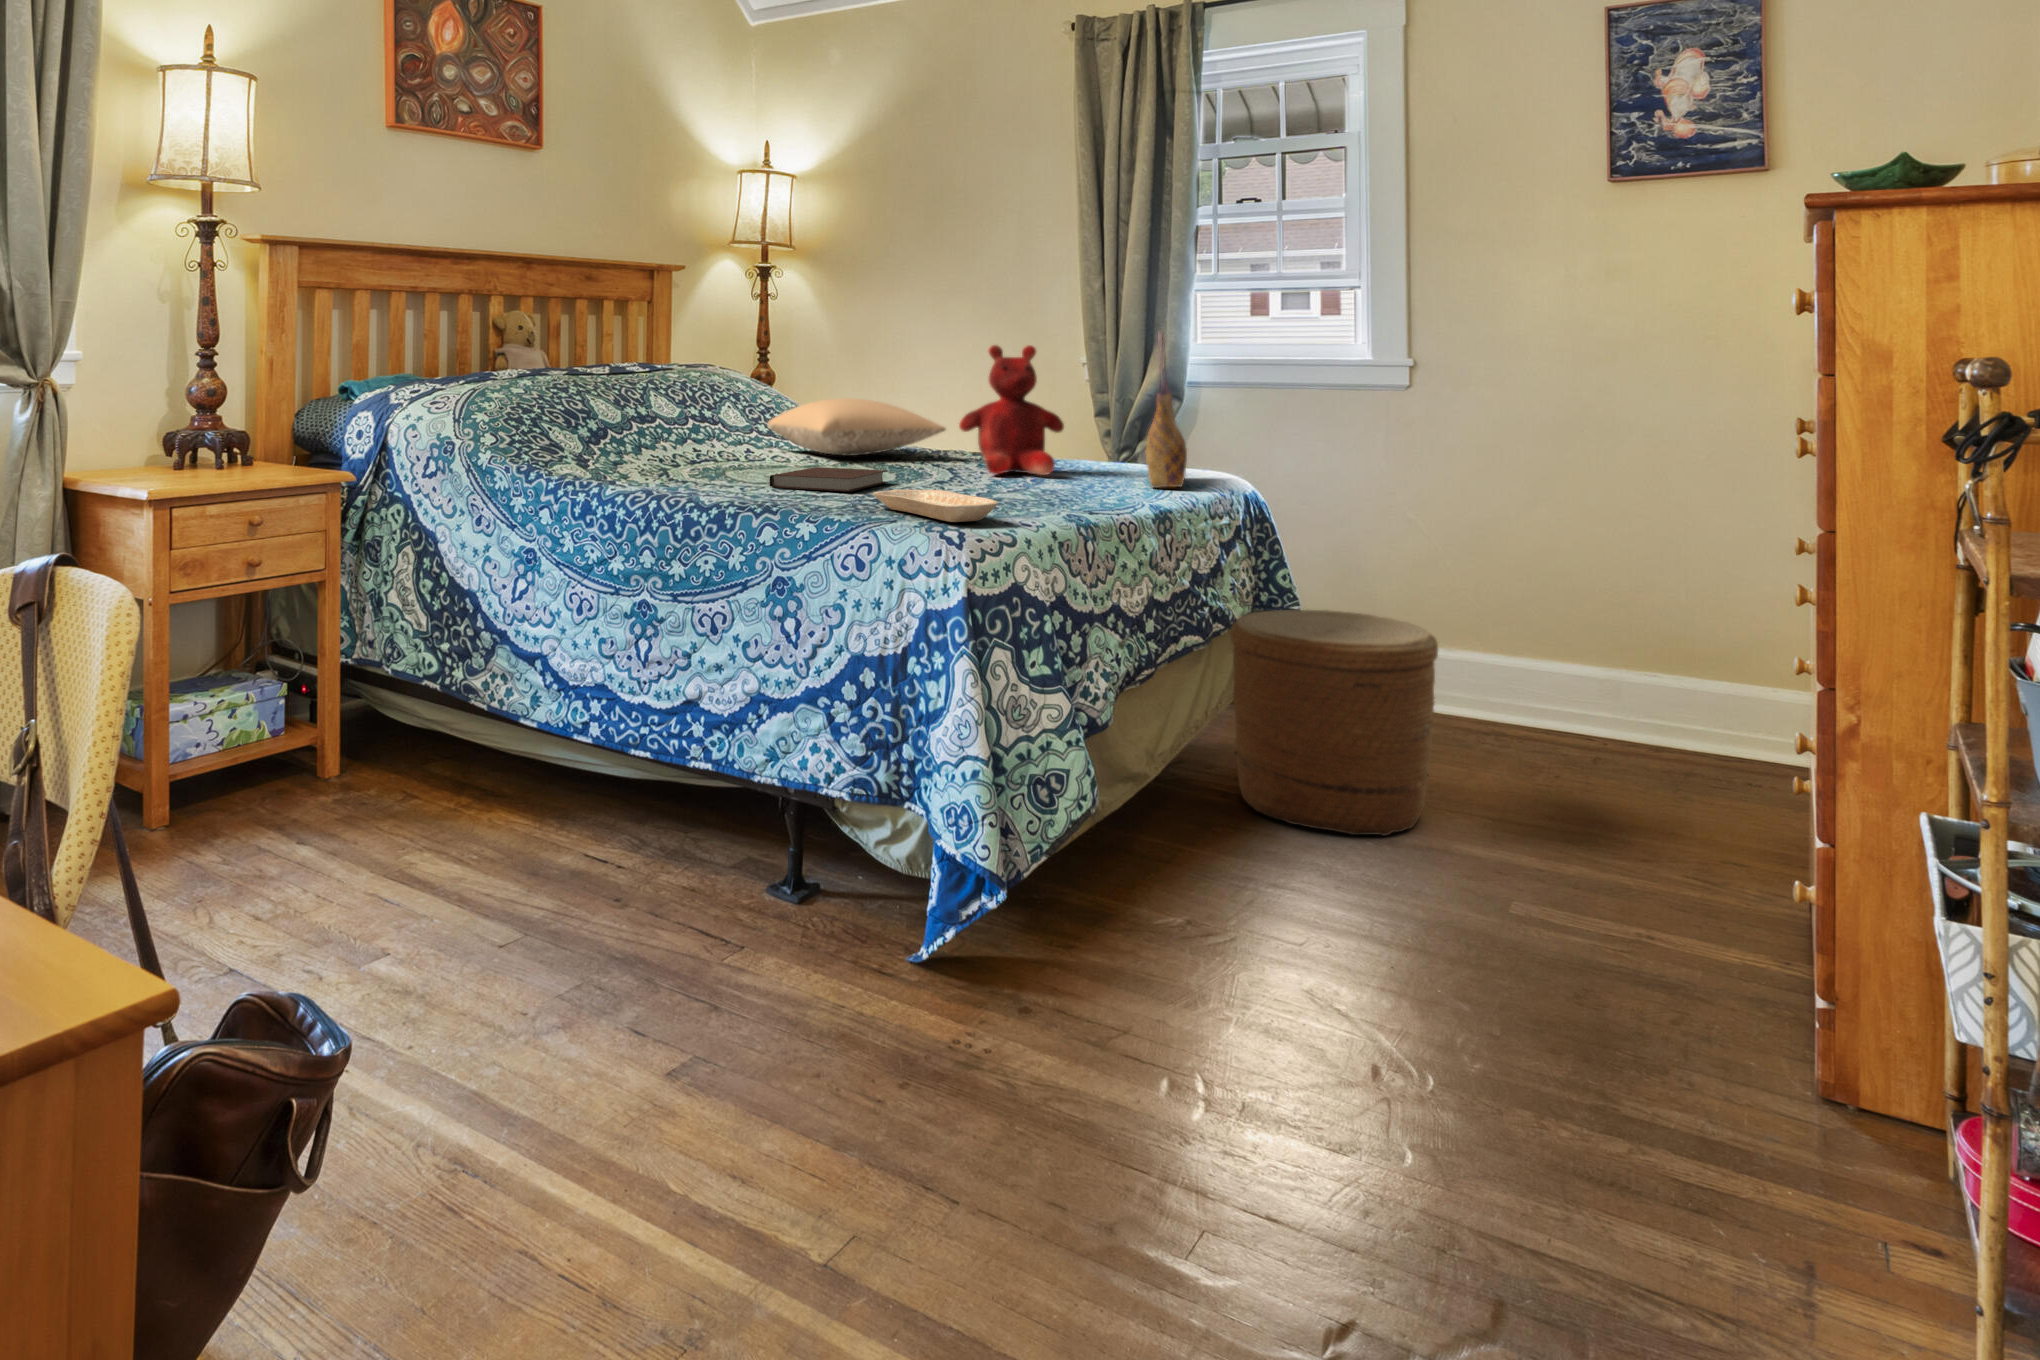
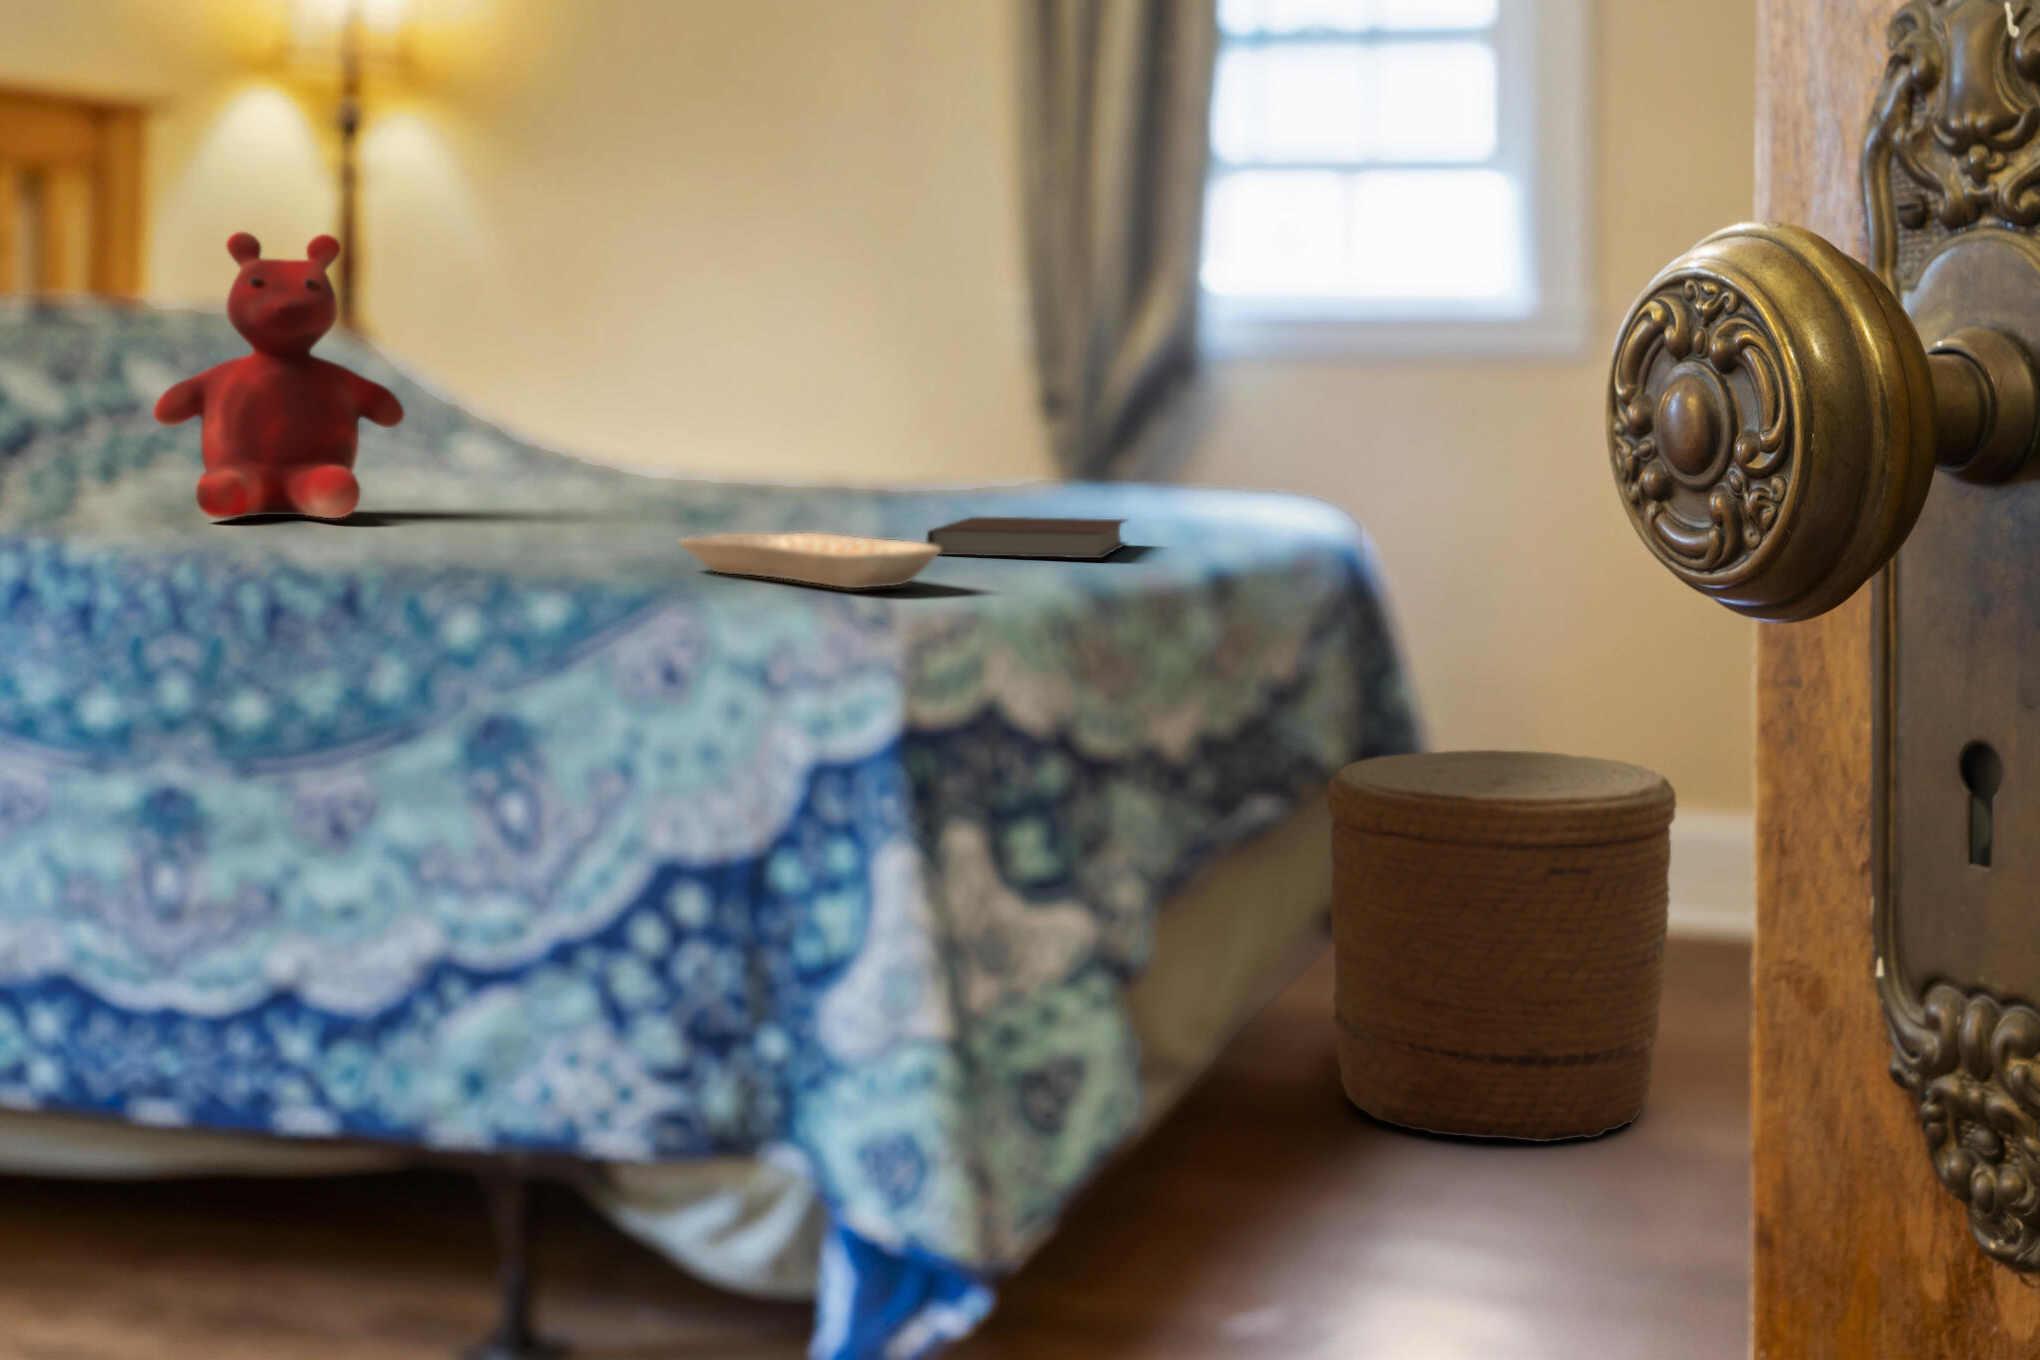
tote bag: present [1146,331,1187,488] -> none [1172,238,1247,533]
teddy bear: present [959,345,1064,475] -> present [154,232,404,519]
pillow: present [767,398,946,456] -> none [387,374,772,489]
notebook: present [770,467,887,492] -> present [926,517,1126,558]

